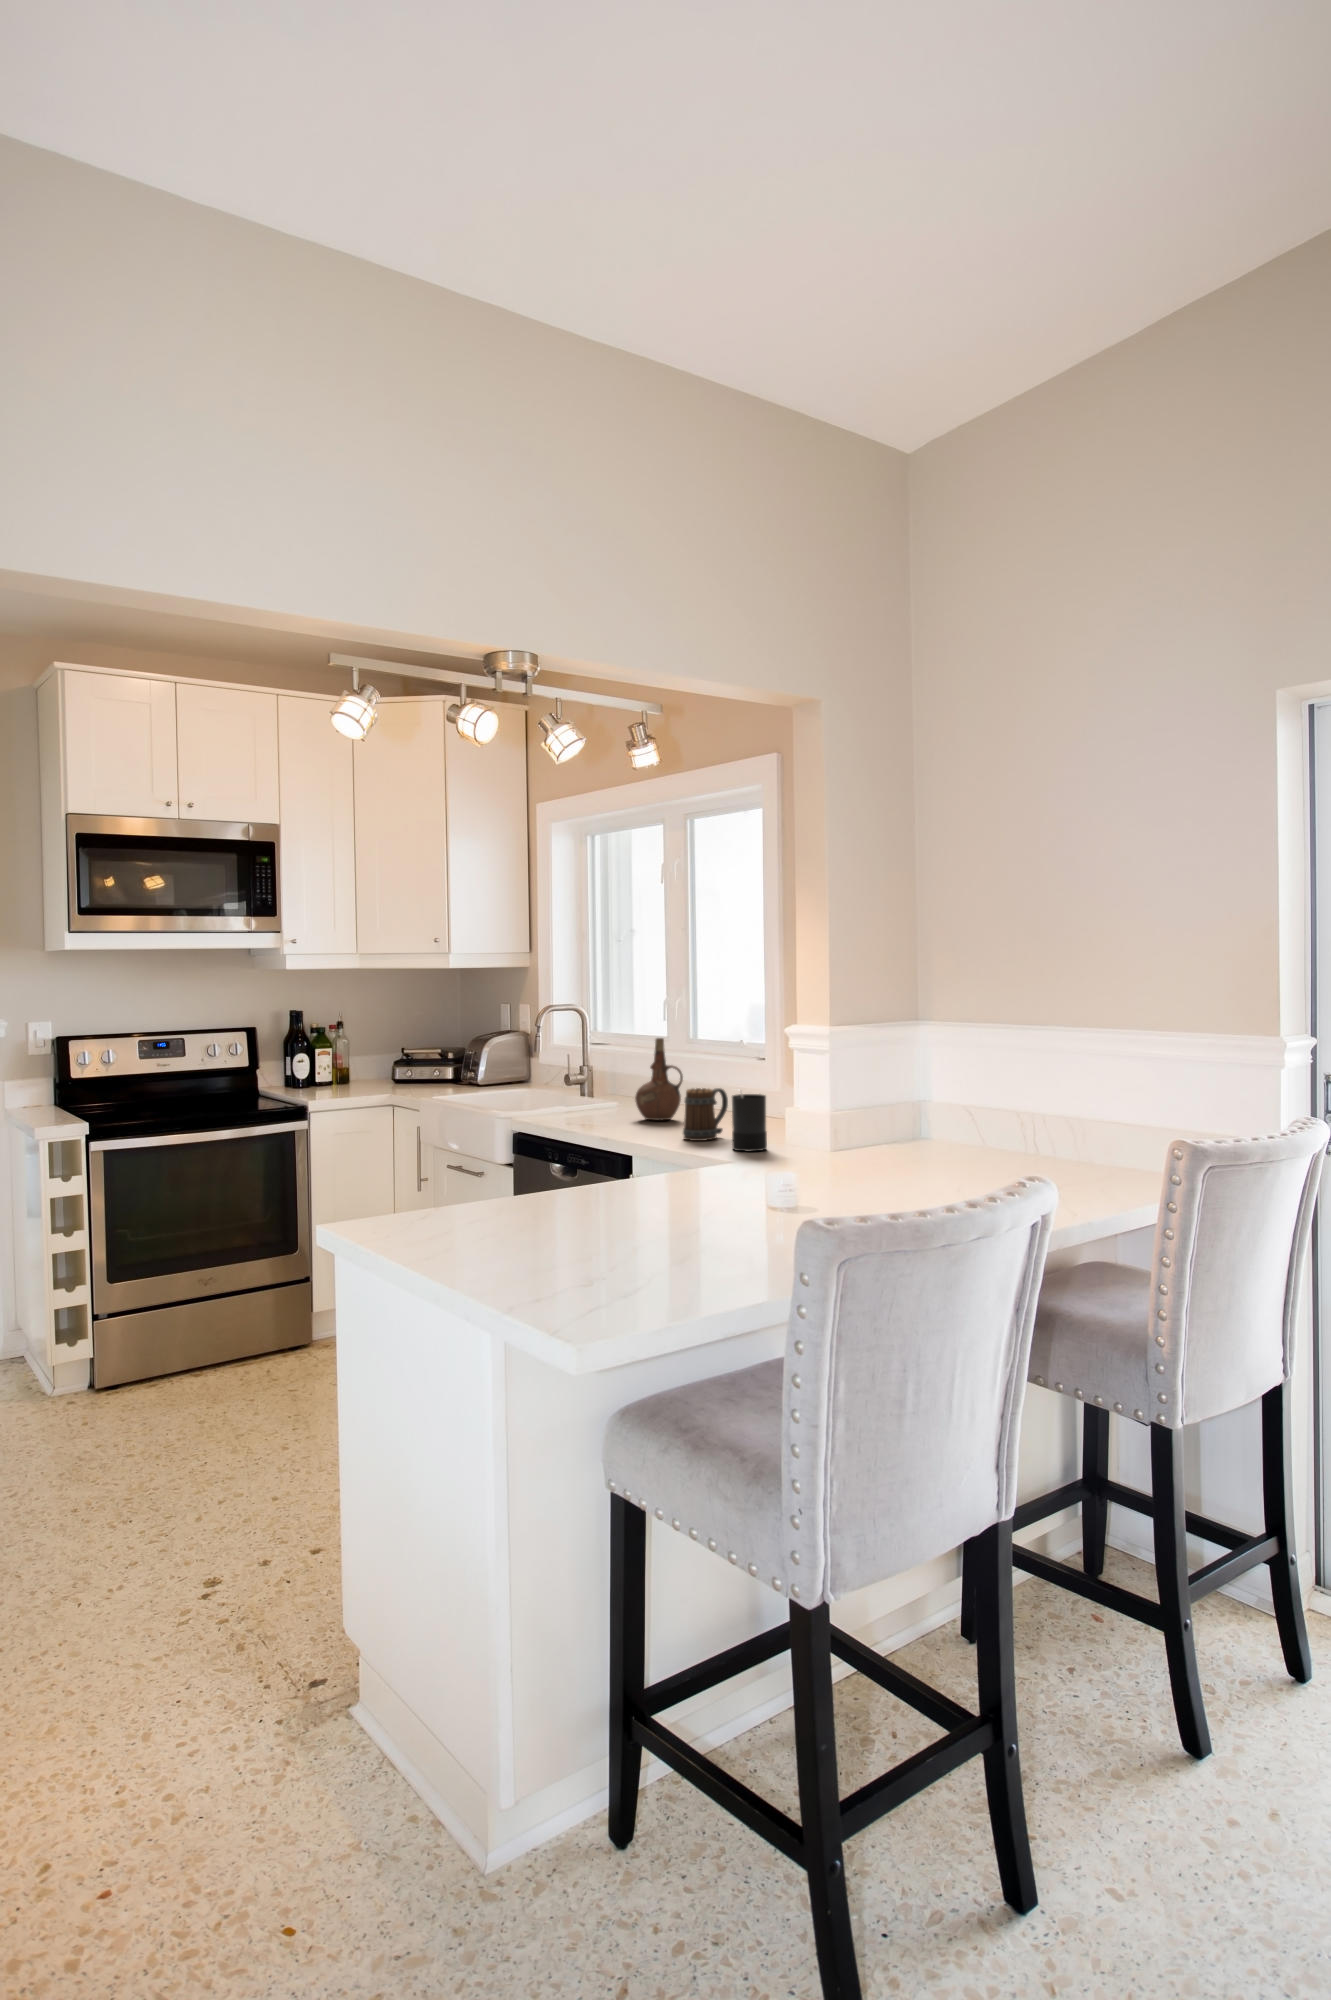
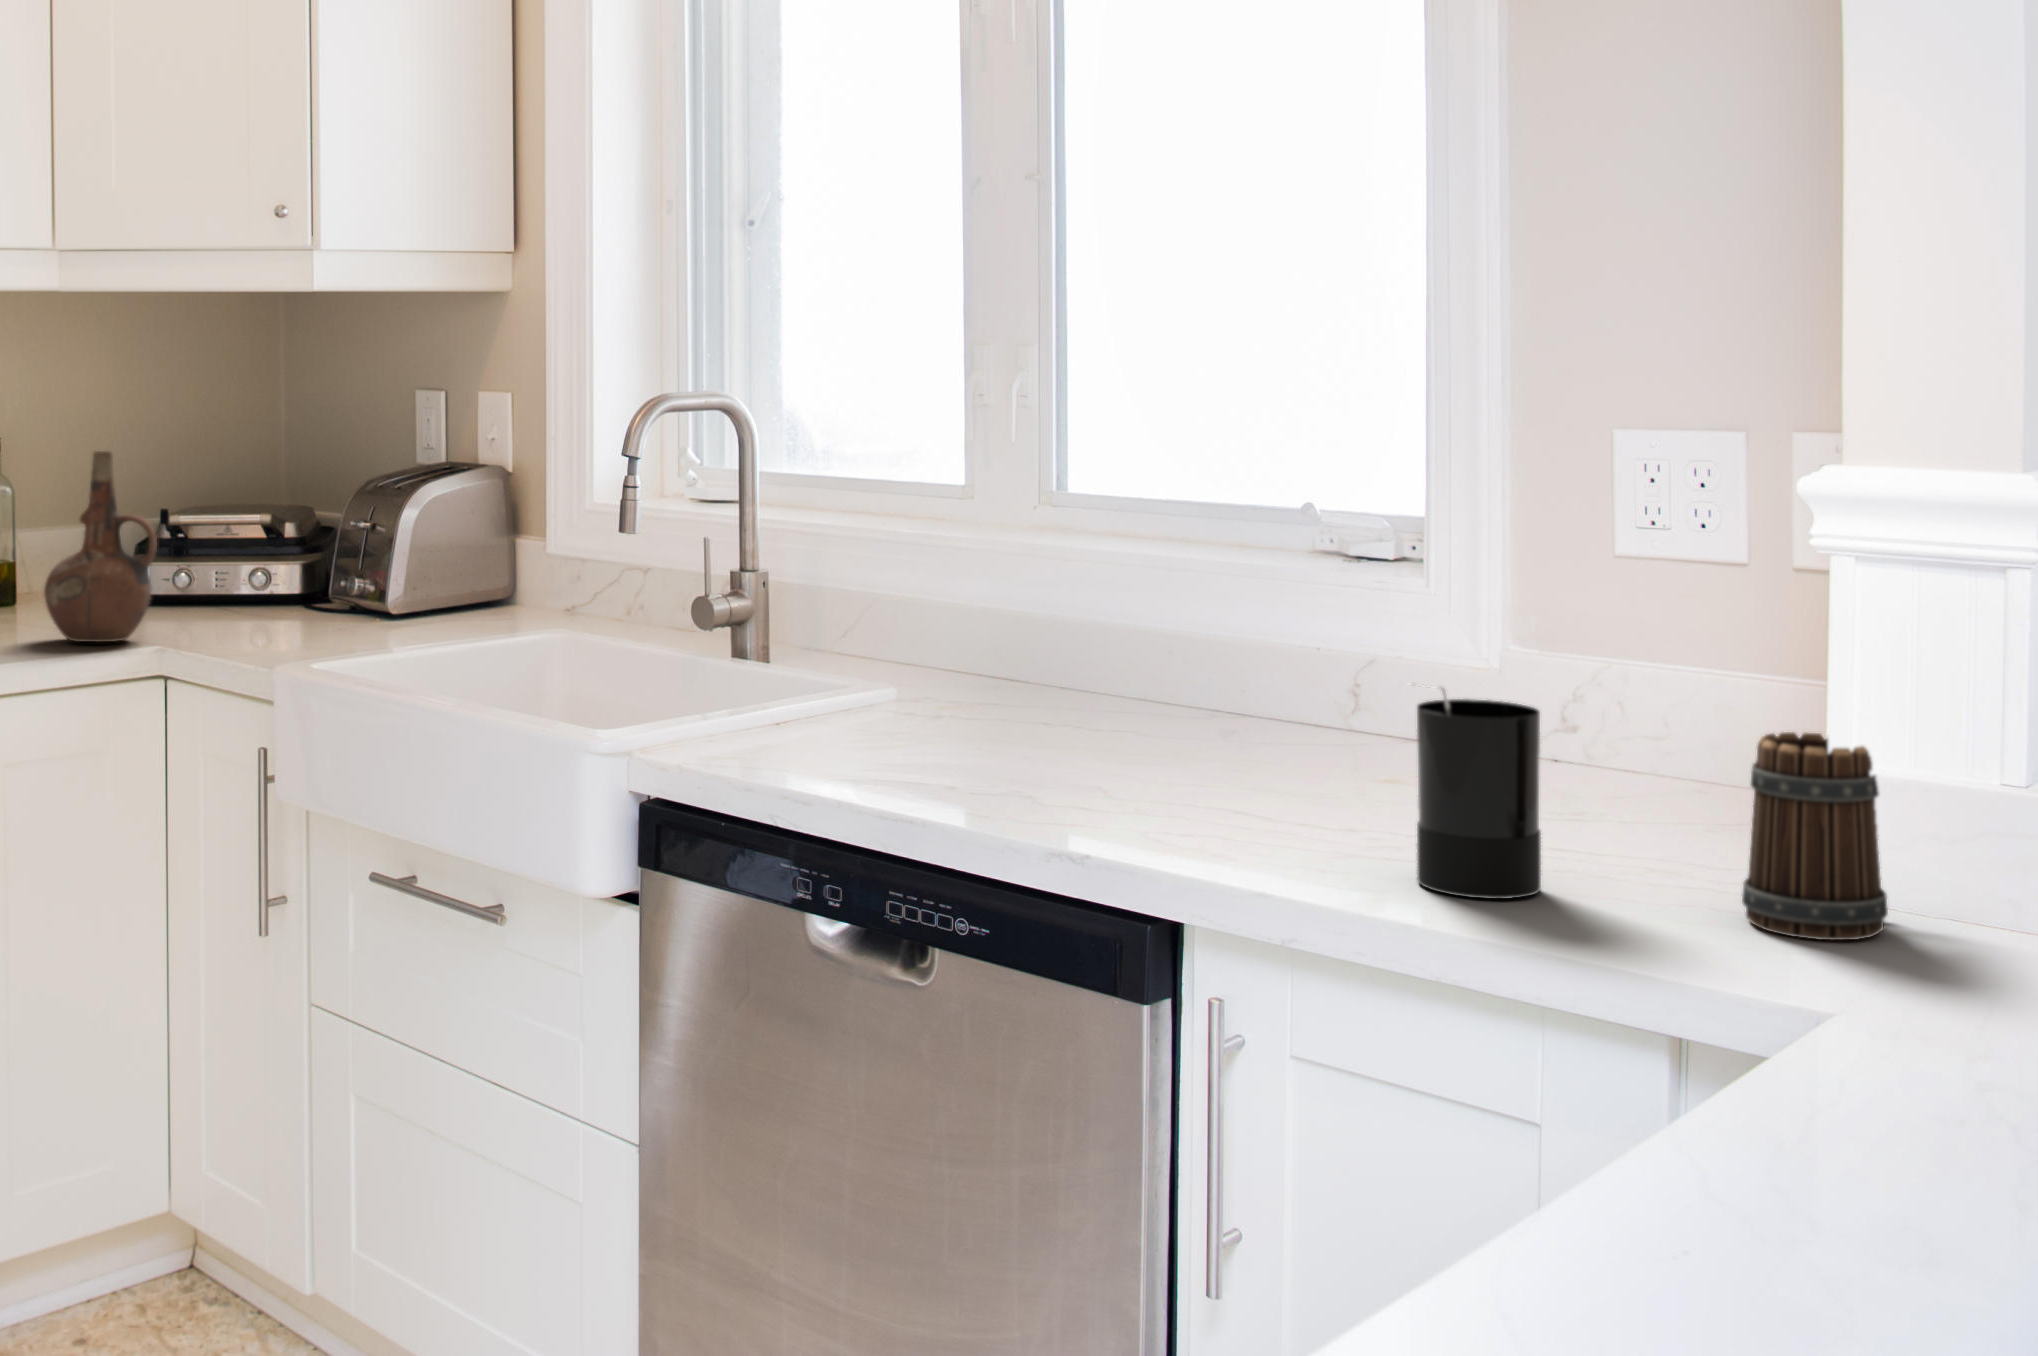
ceramic pitcher: present [635,1038,683,1120] -> present [44,451,157,642]
mug: present [683,1088,728,1141] -> present [1742,732,1888,940]

